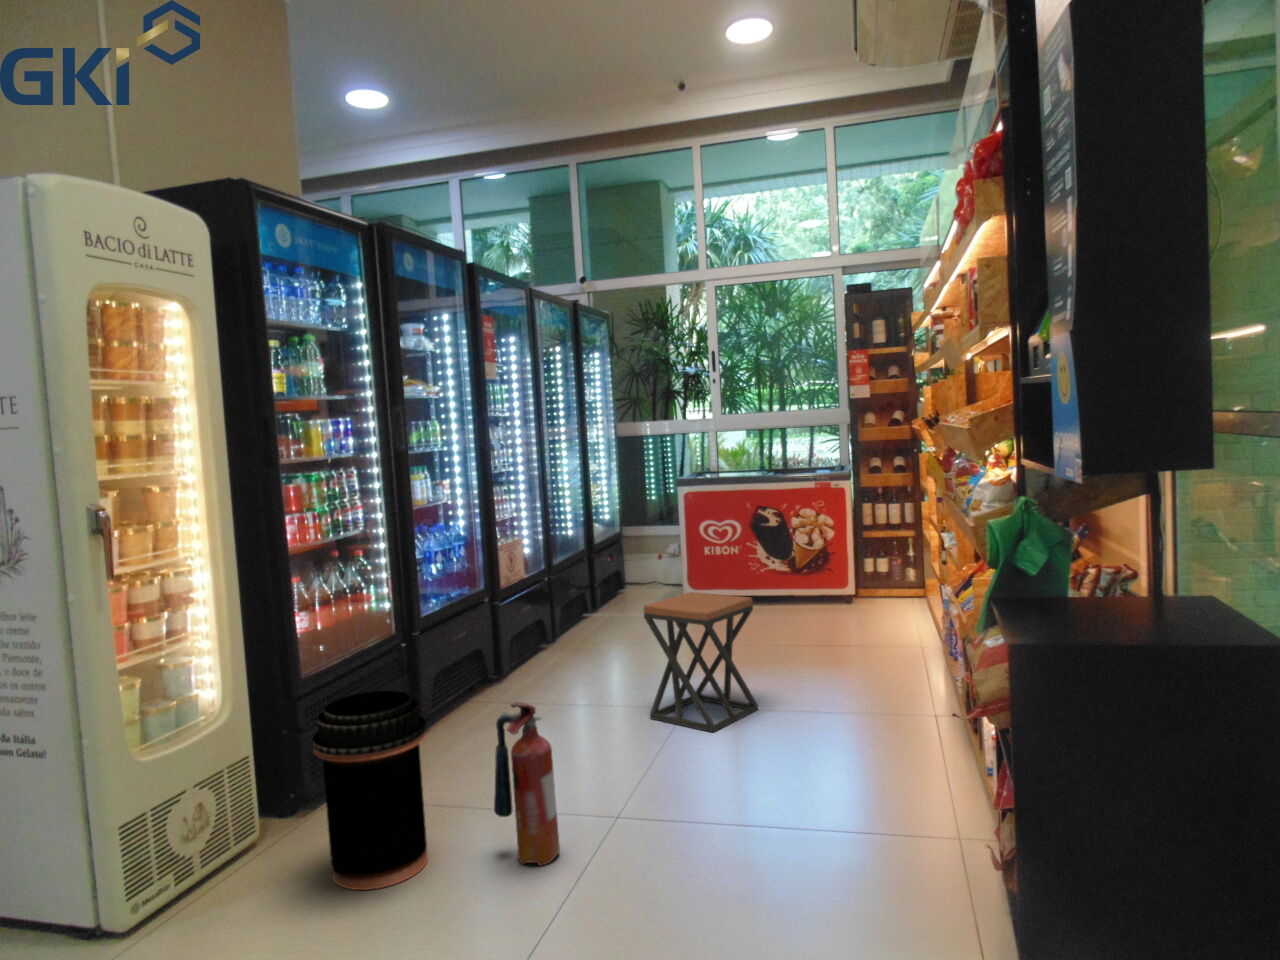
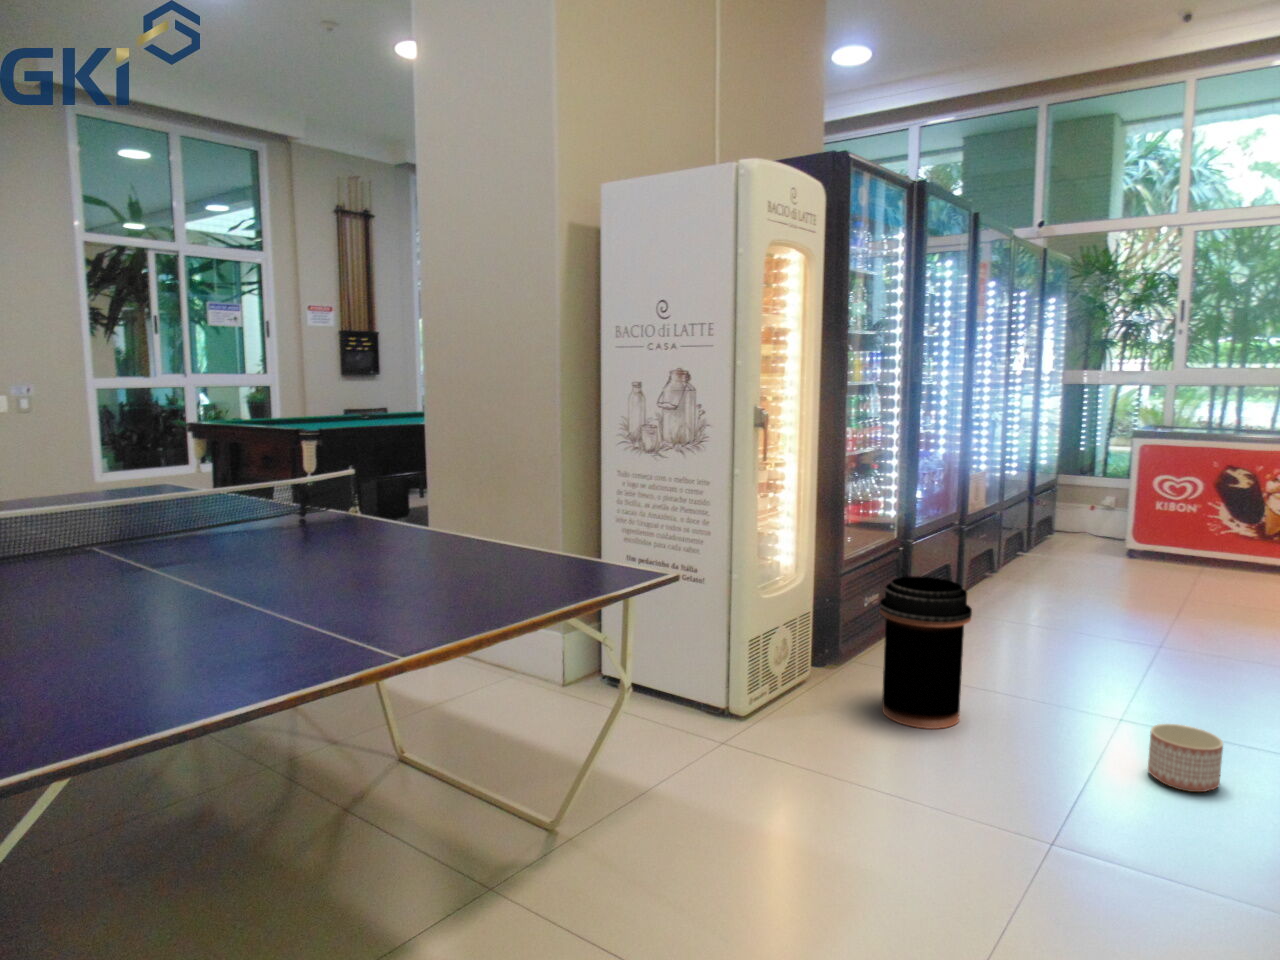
stool: present [644,592,758,732] -> none [1127,538,1257,671]
fire extinguisher: present [494,702,560,866] -> none [1023,602,1086,741]
planter: none [611,824,684,907] -> present [1148,724,1223,792]

